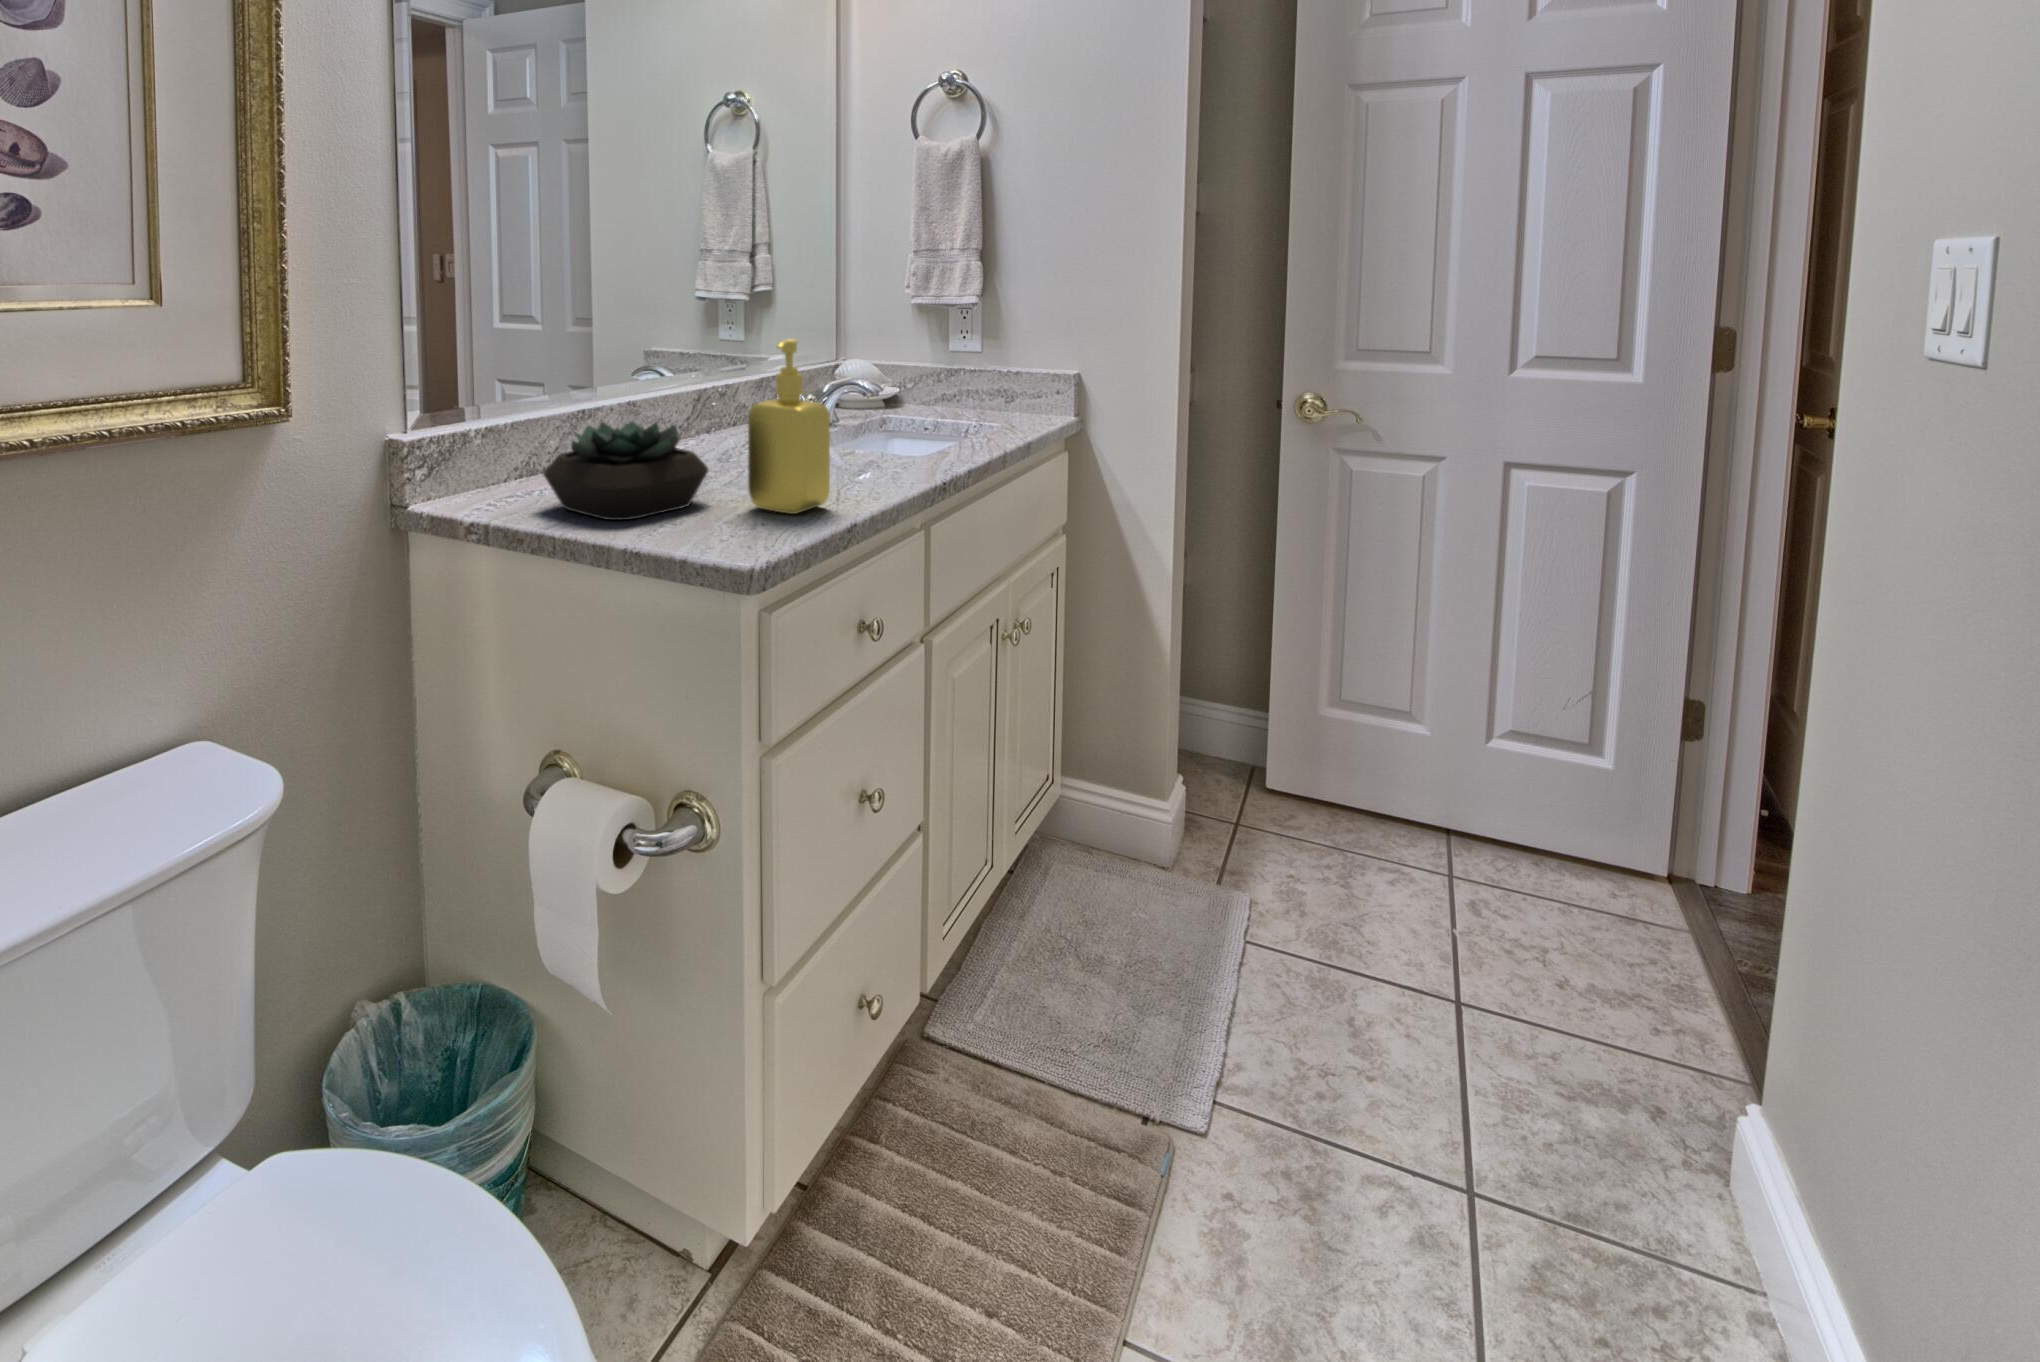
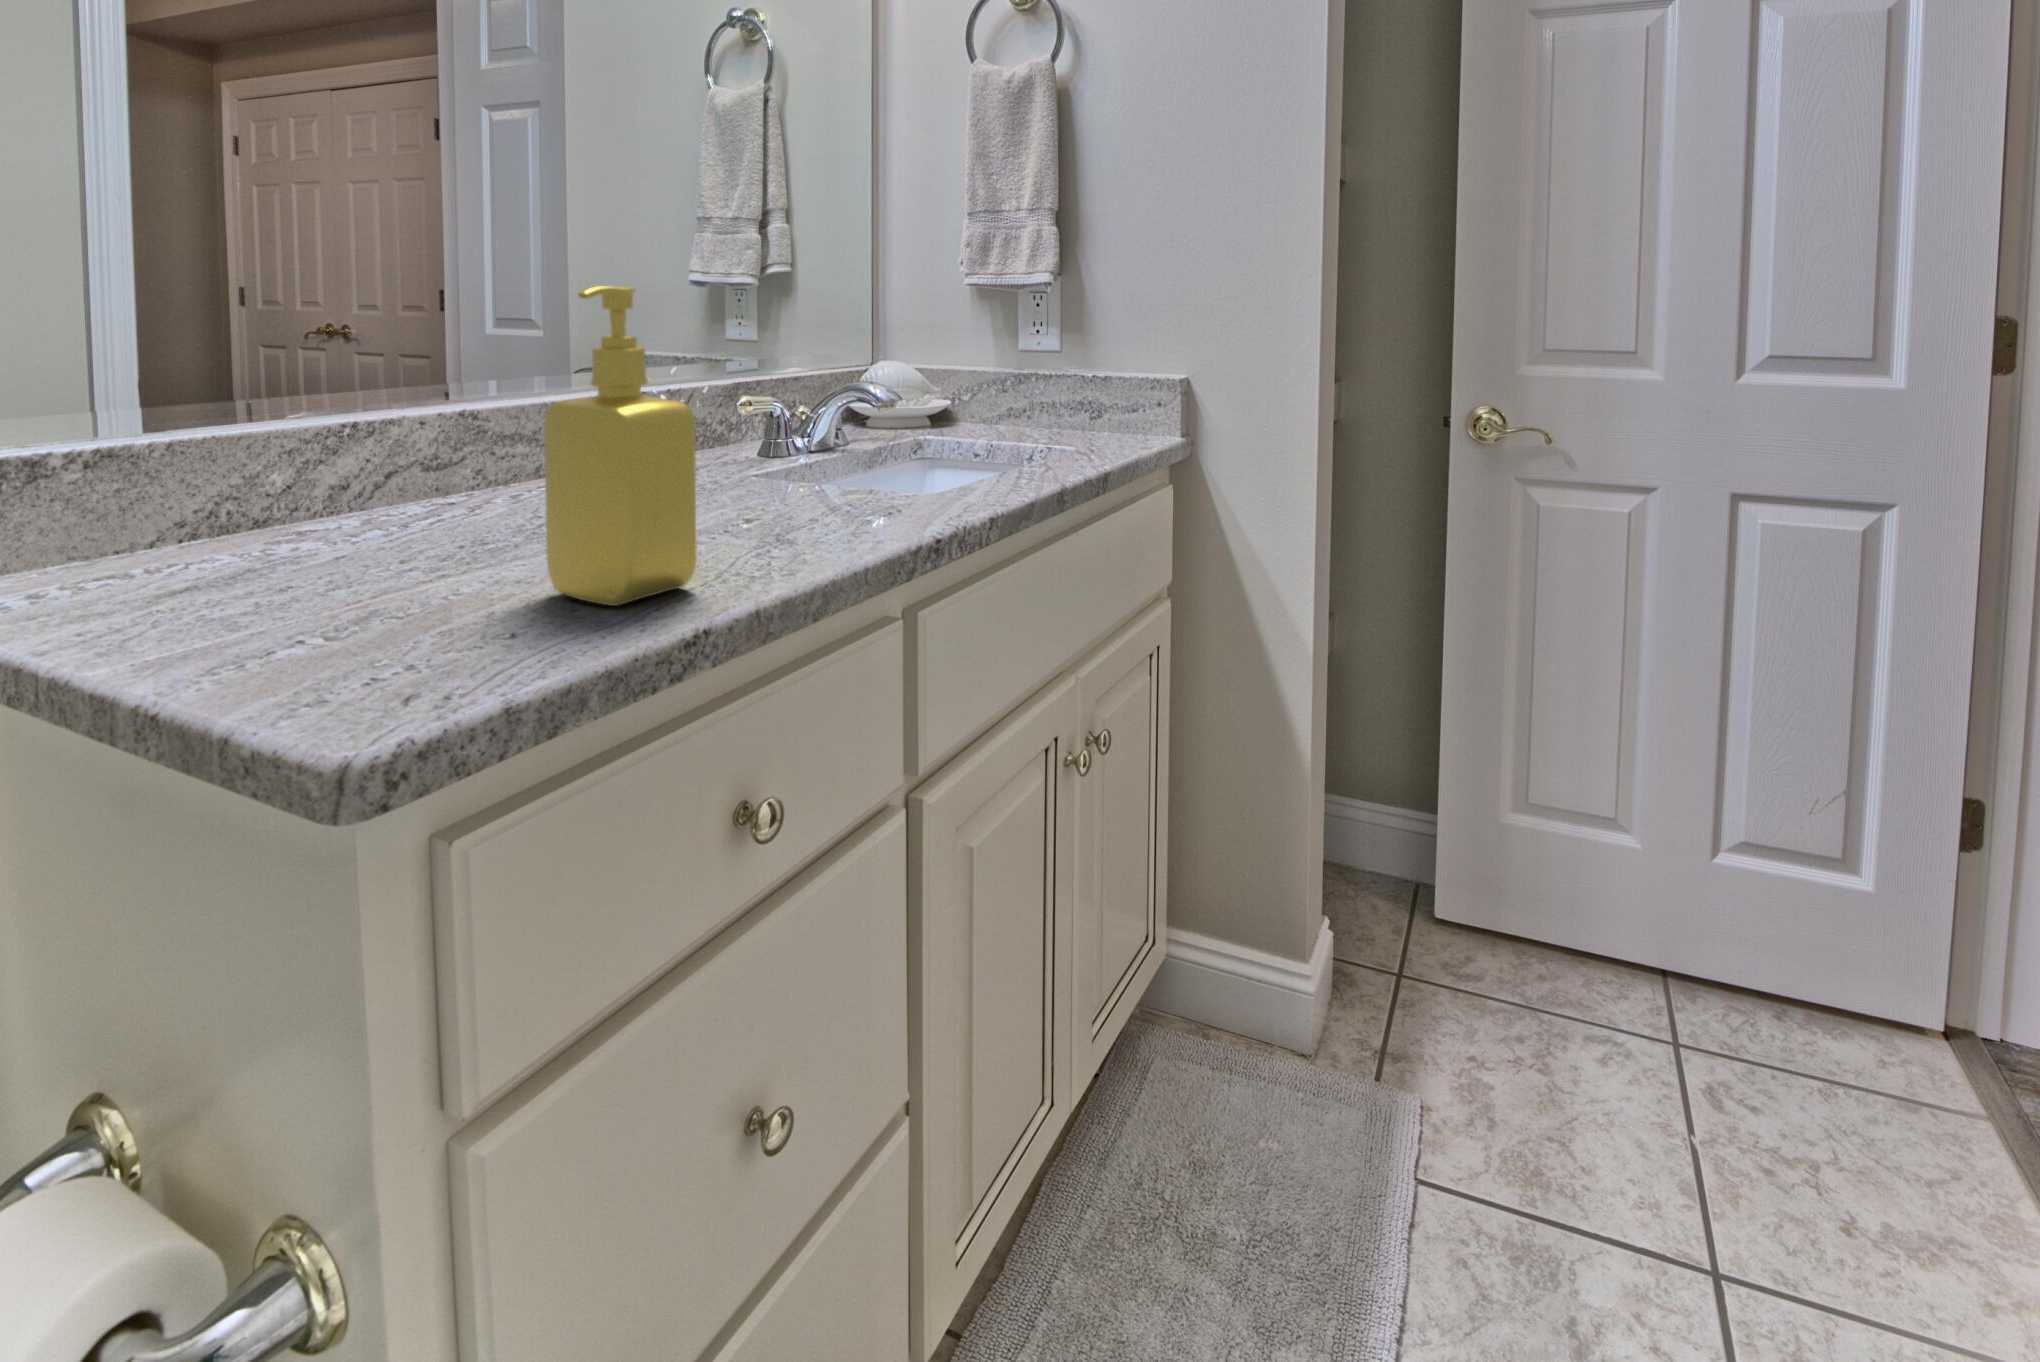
succulent plant: present [543,422,708,520] -> none [144,436,494,626]

